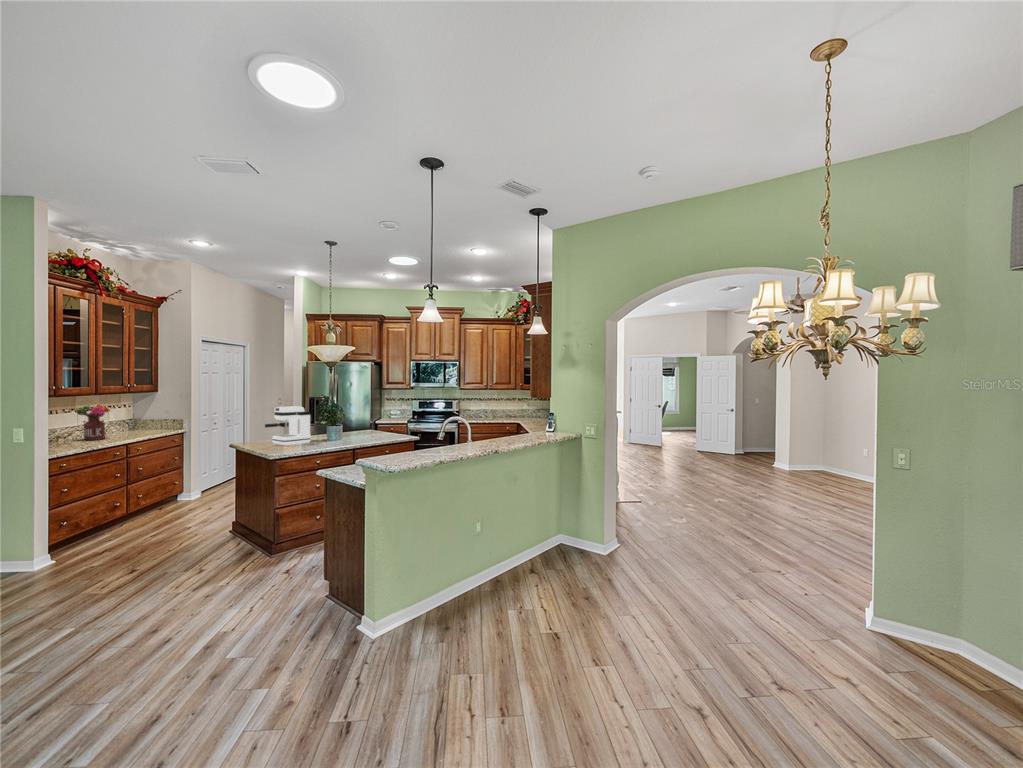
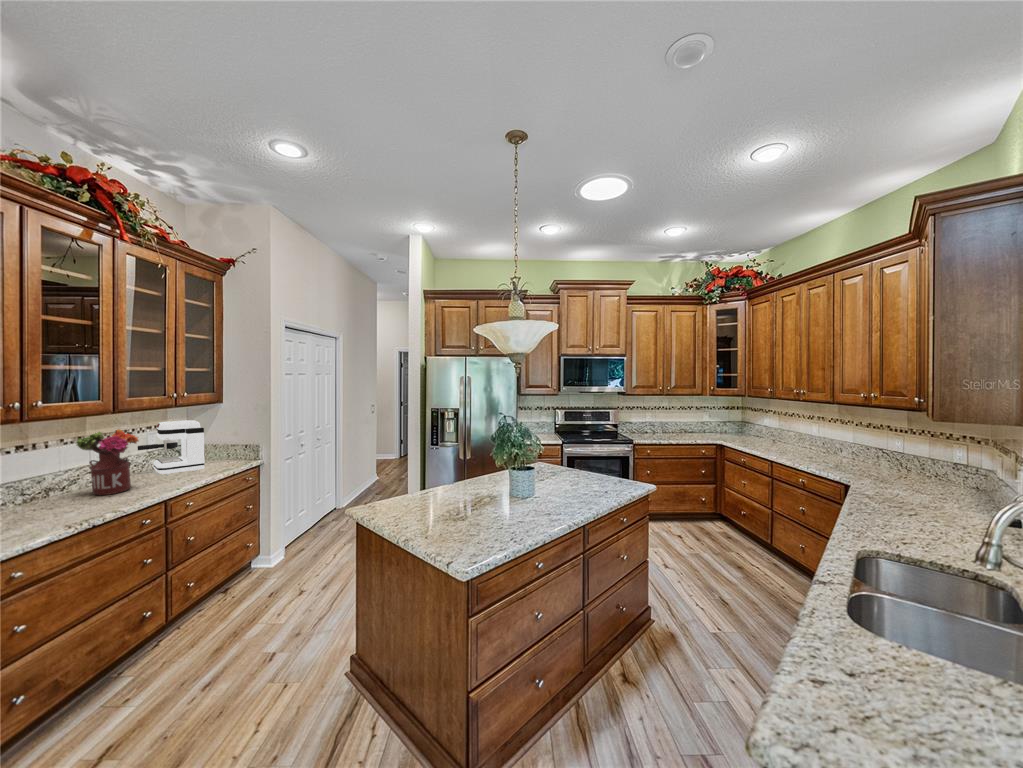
coffee maker: present [265,406,310,446] -> present [138,420,205,475]

